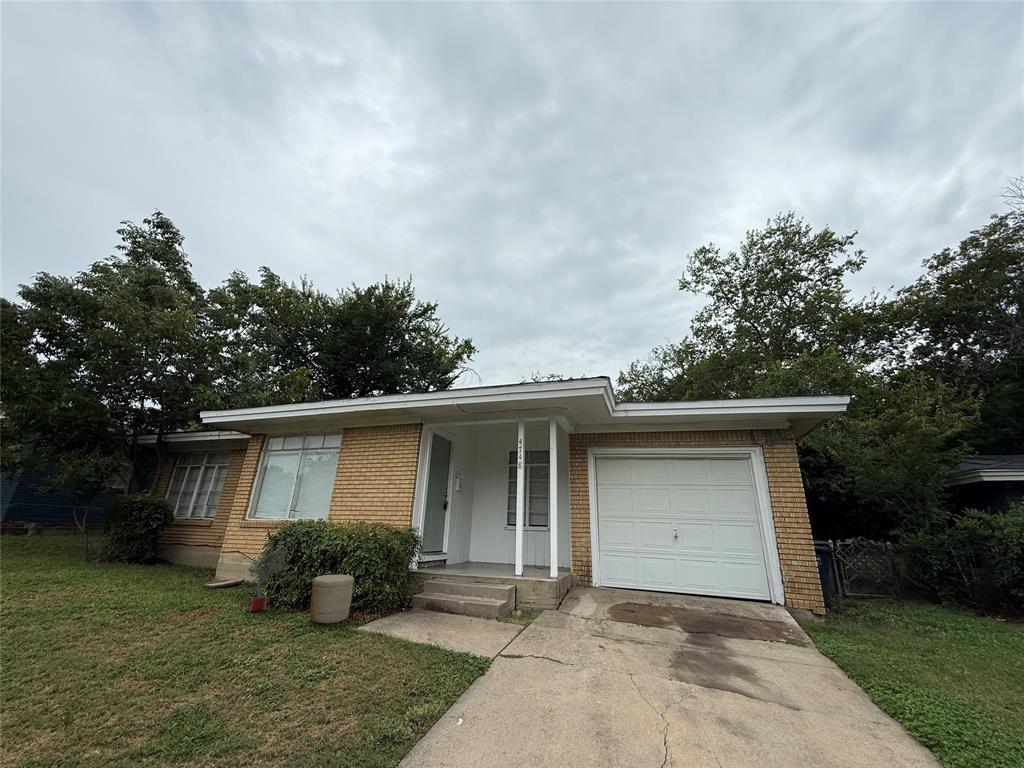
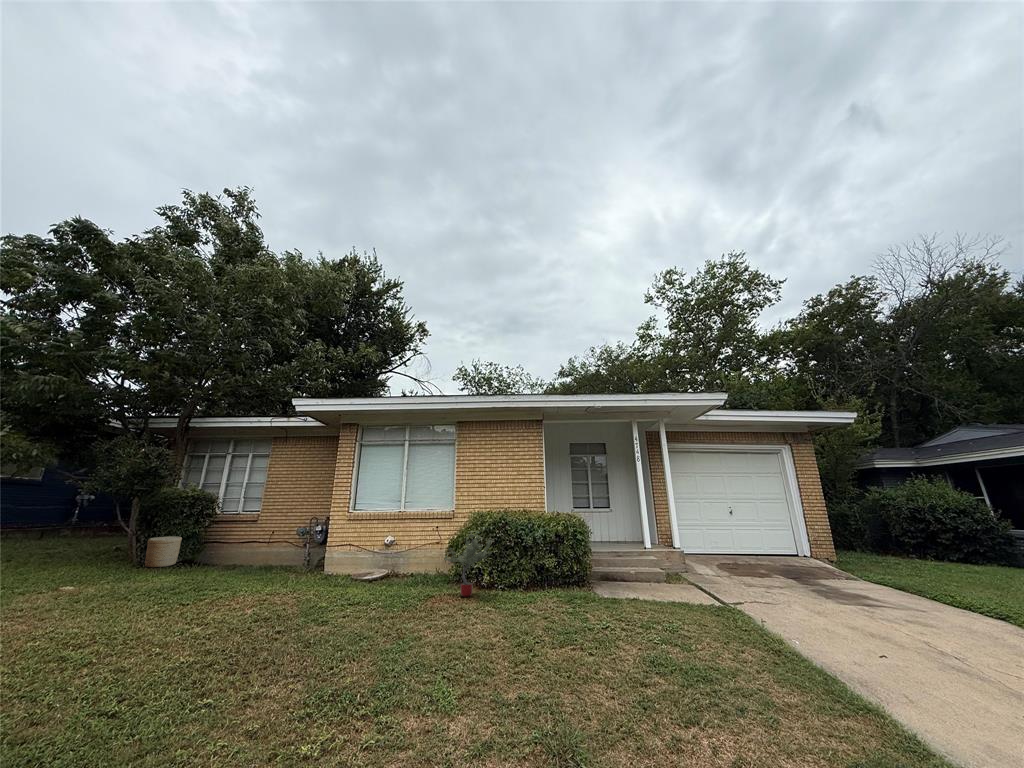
woven basket: present [310,575,354,623] -> present [145,536,182,567]

